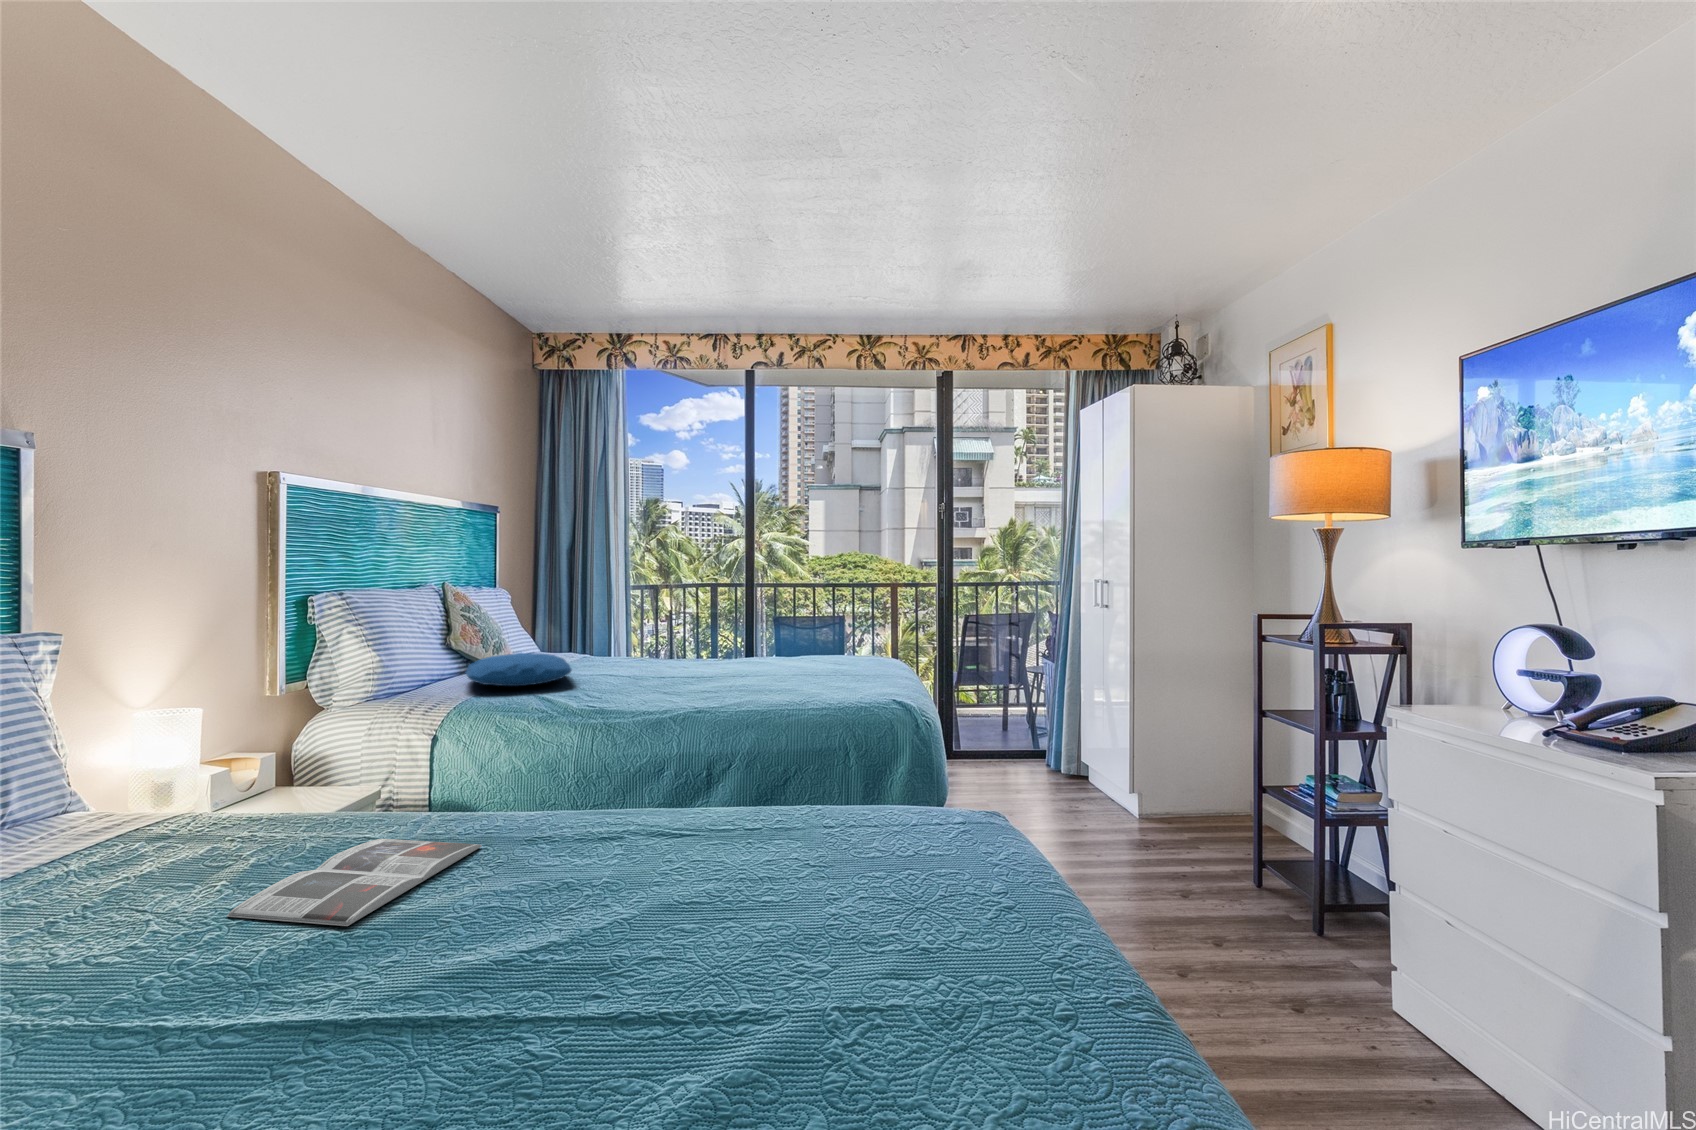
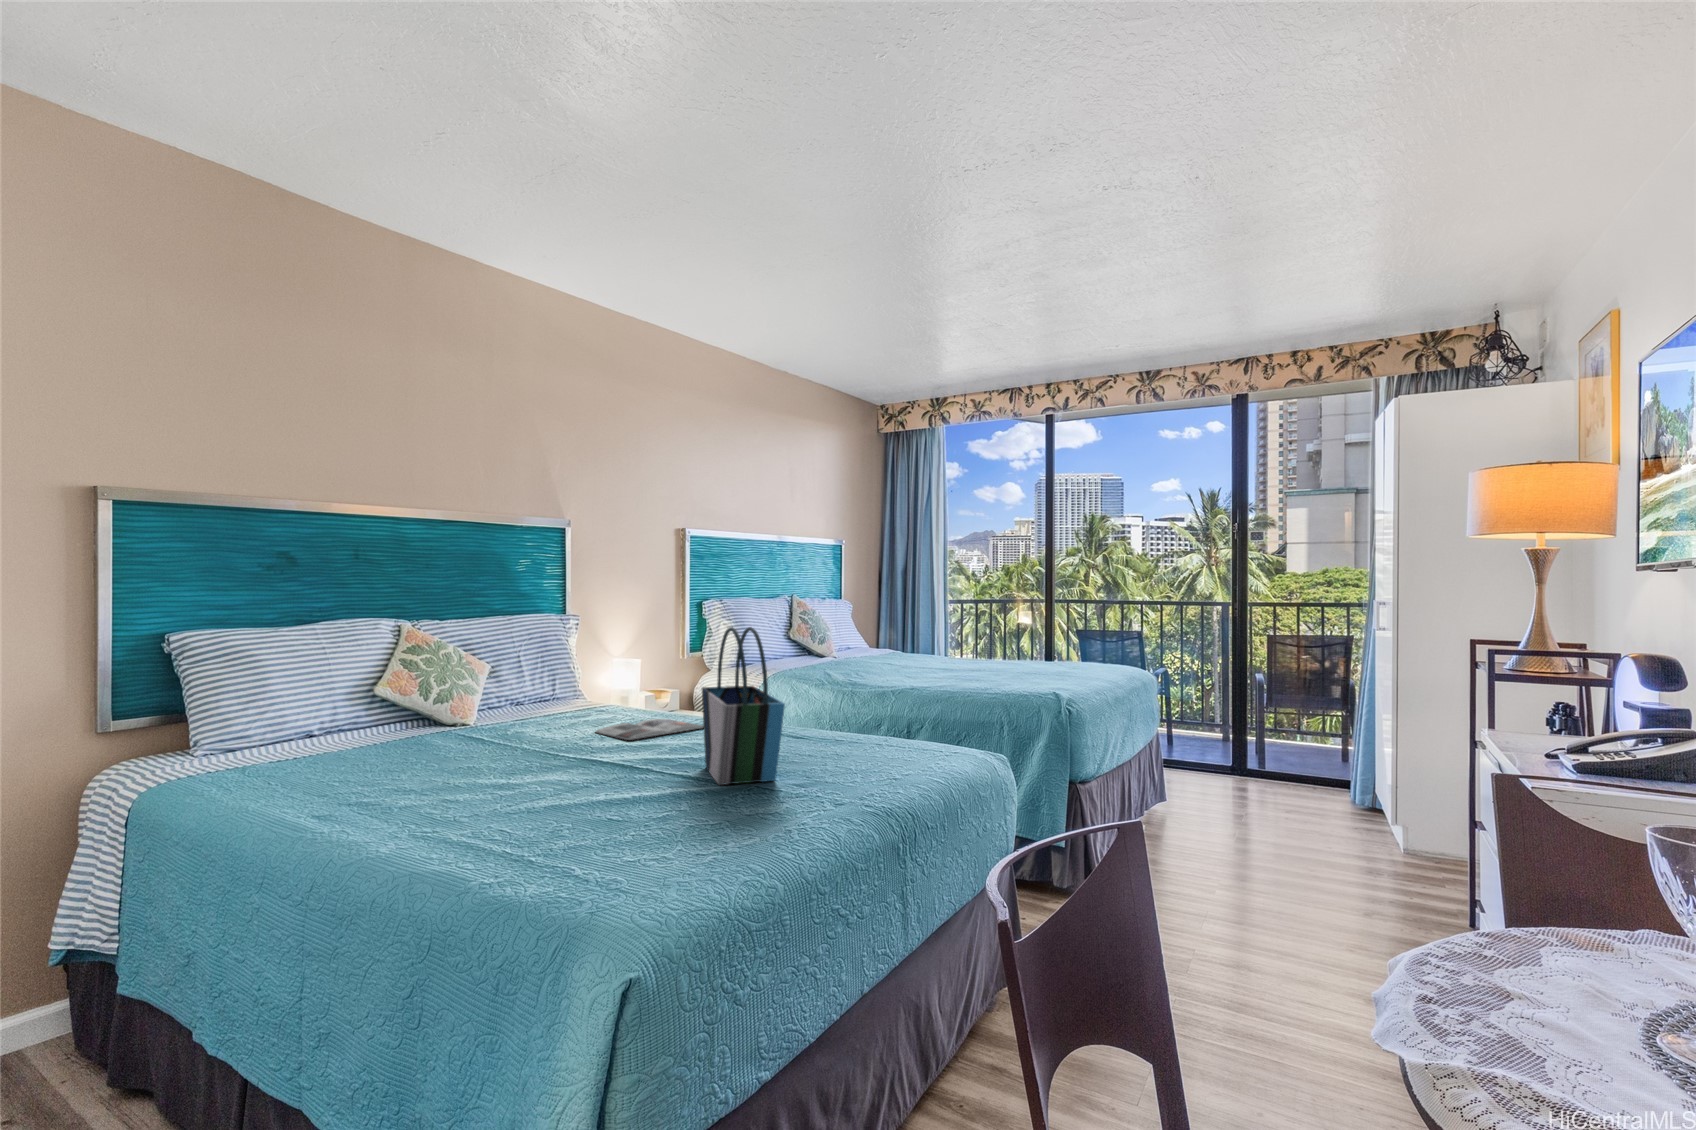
pillow: present [466,653,572,686] -> none [785,645,856,665]
tote bag: none [585,669,868,1032] -> present [702,627,785,785]

